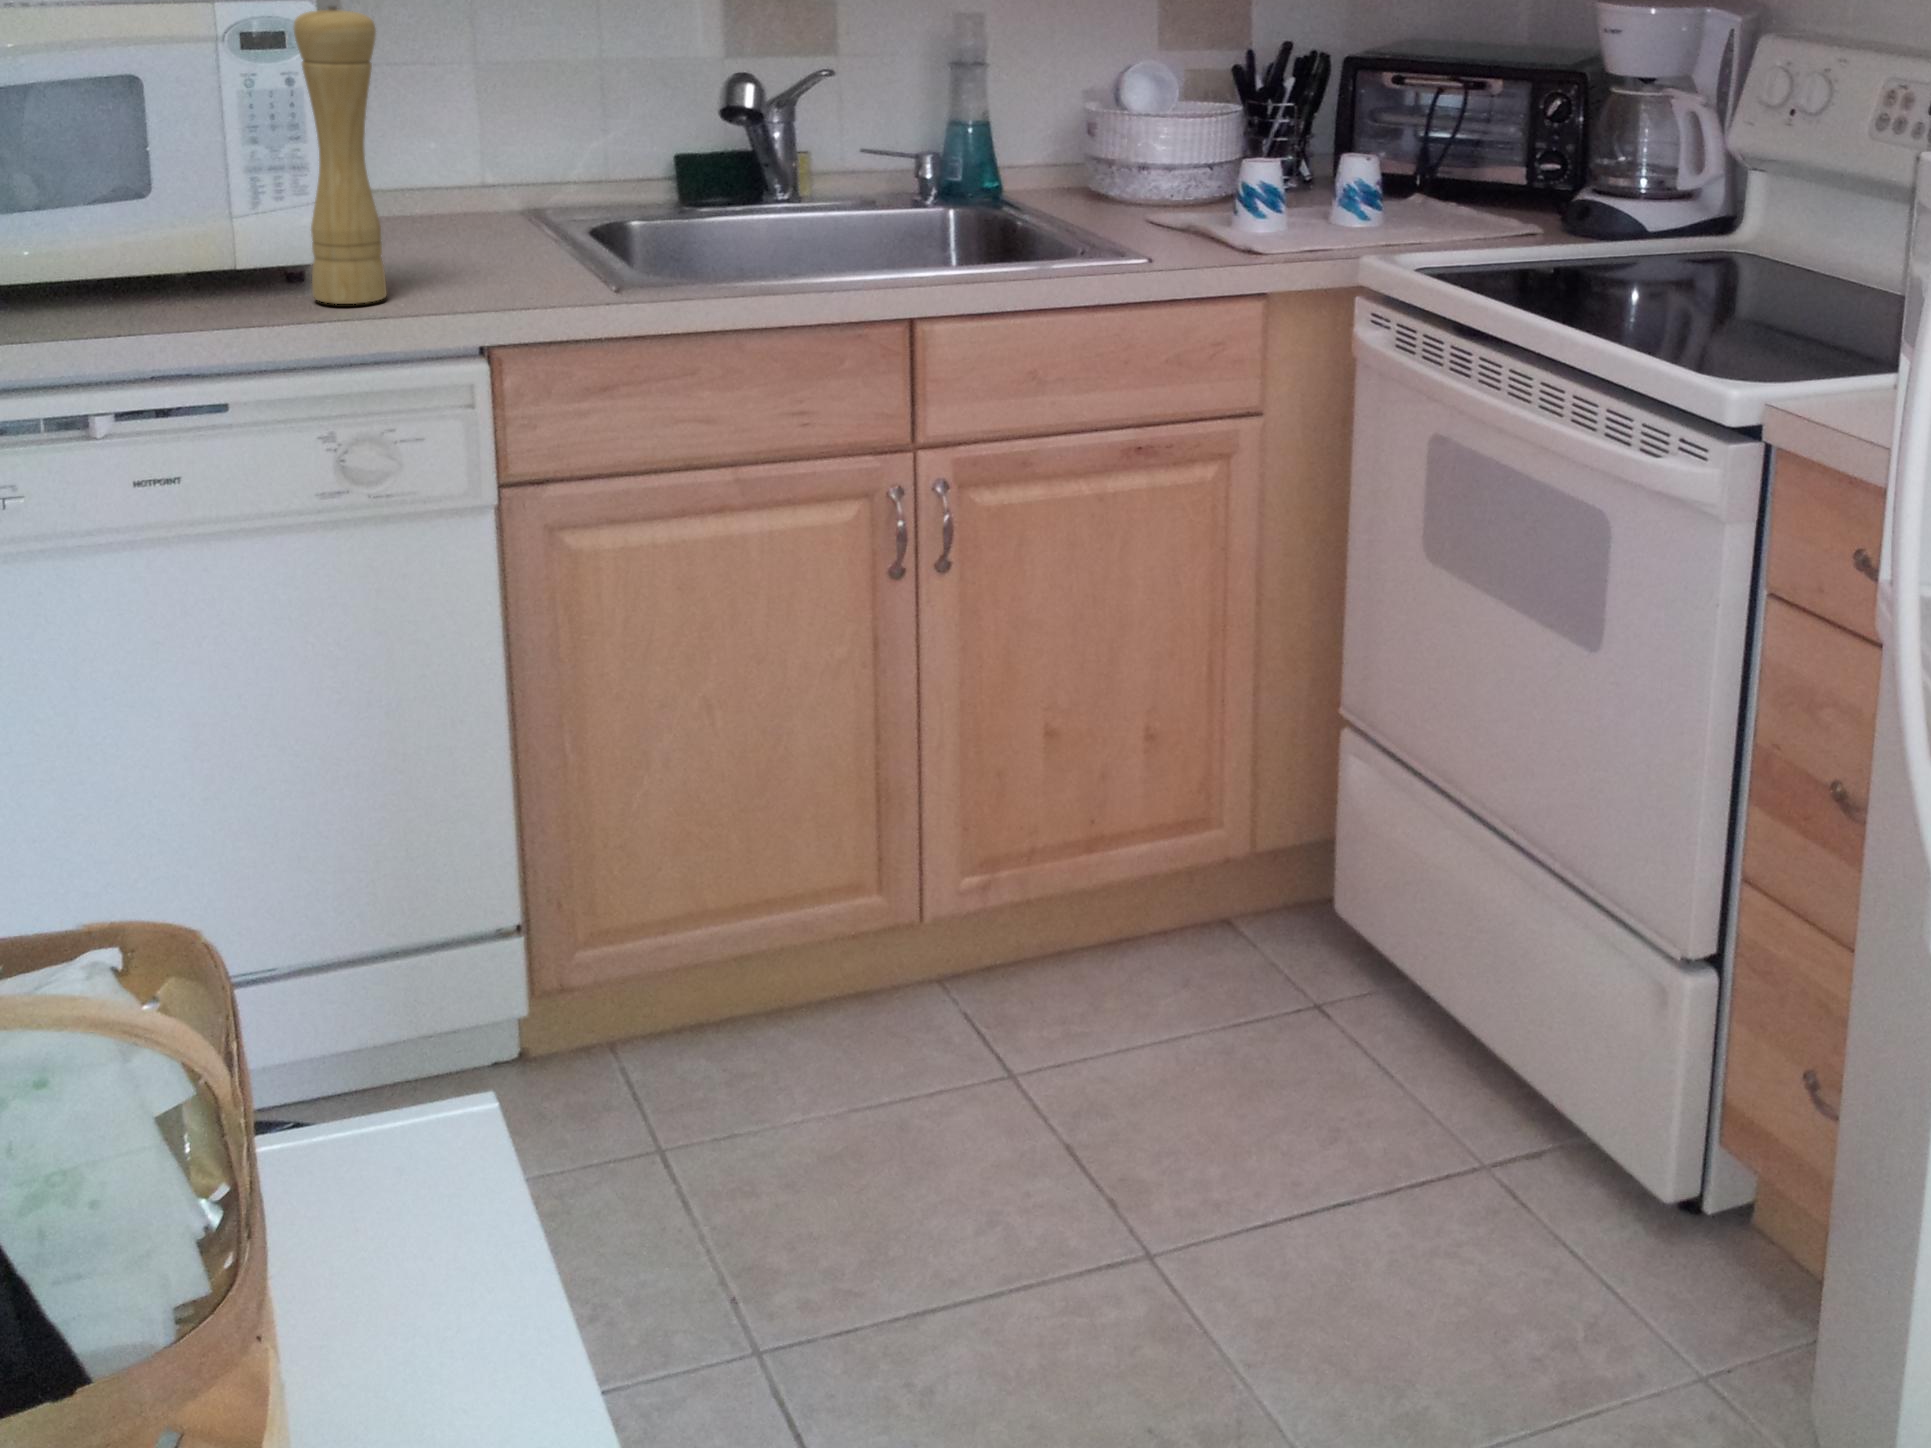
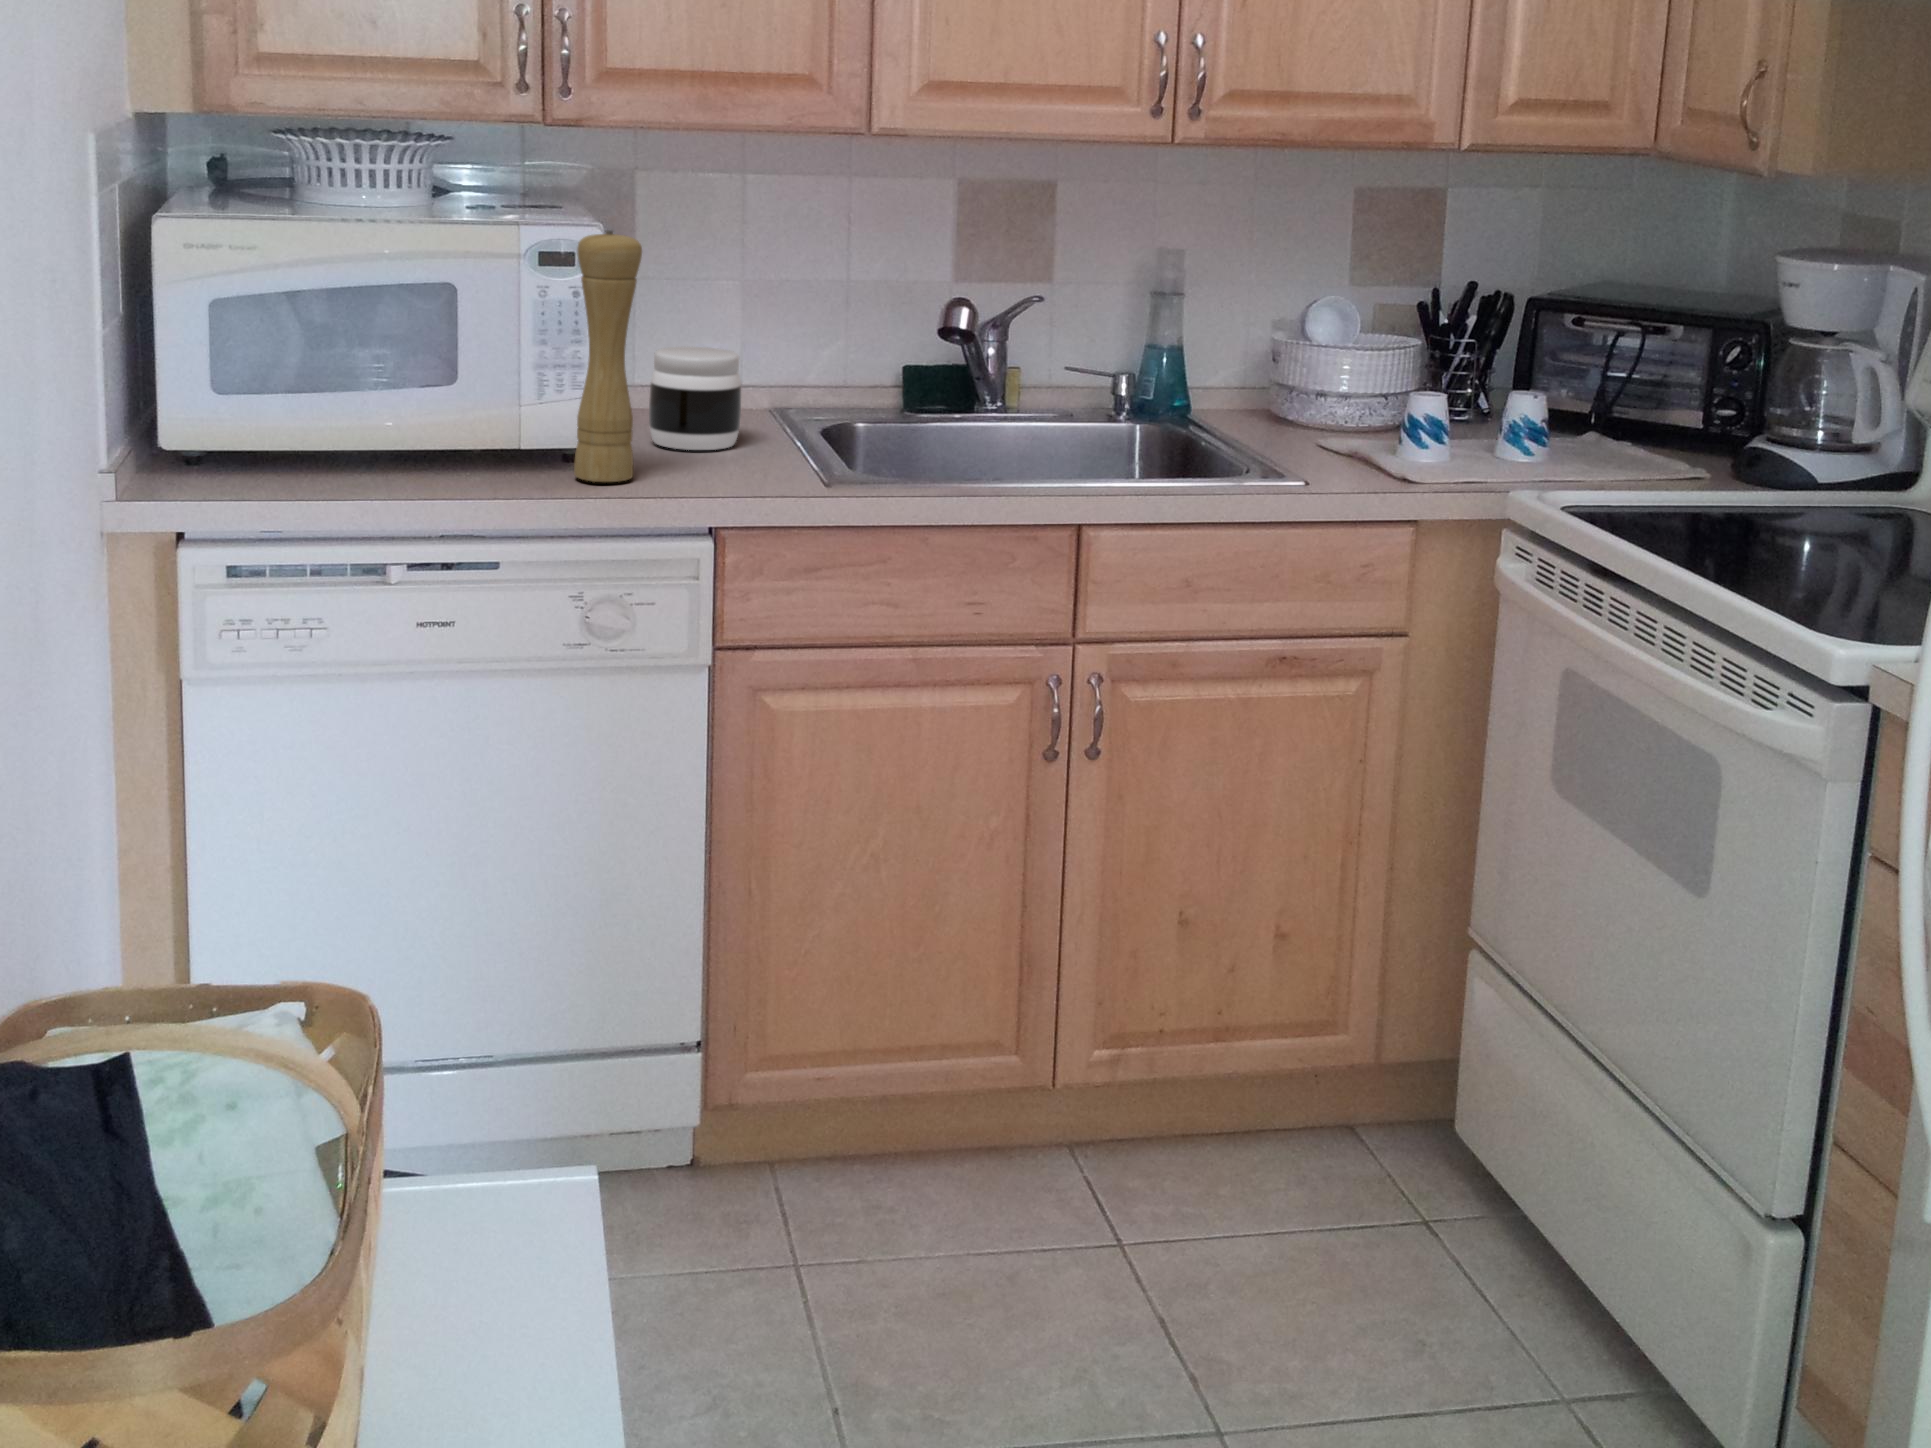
jar: none [391,143,503,262] -> present [649,347,741,450]

